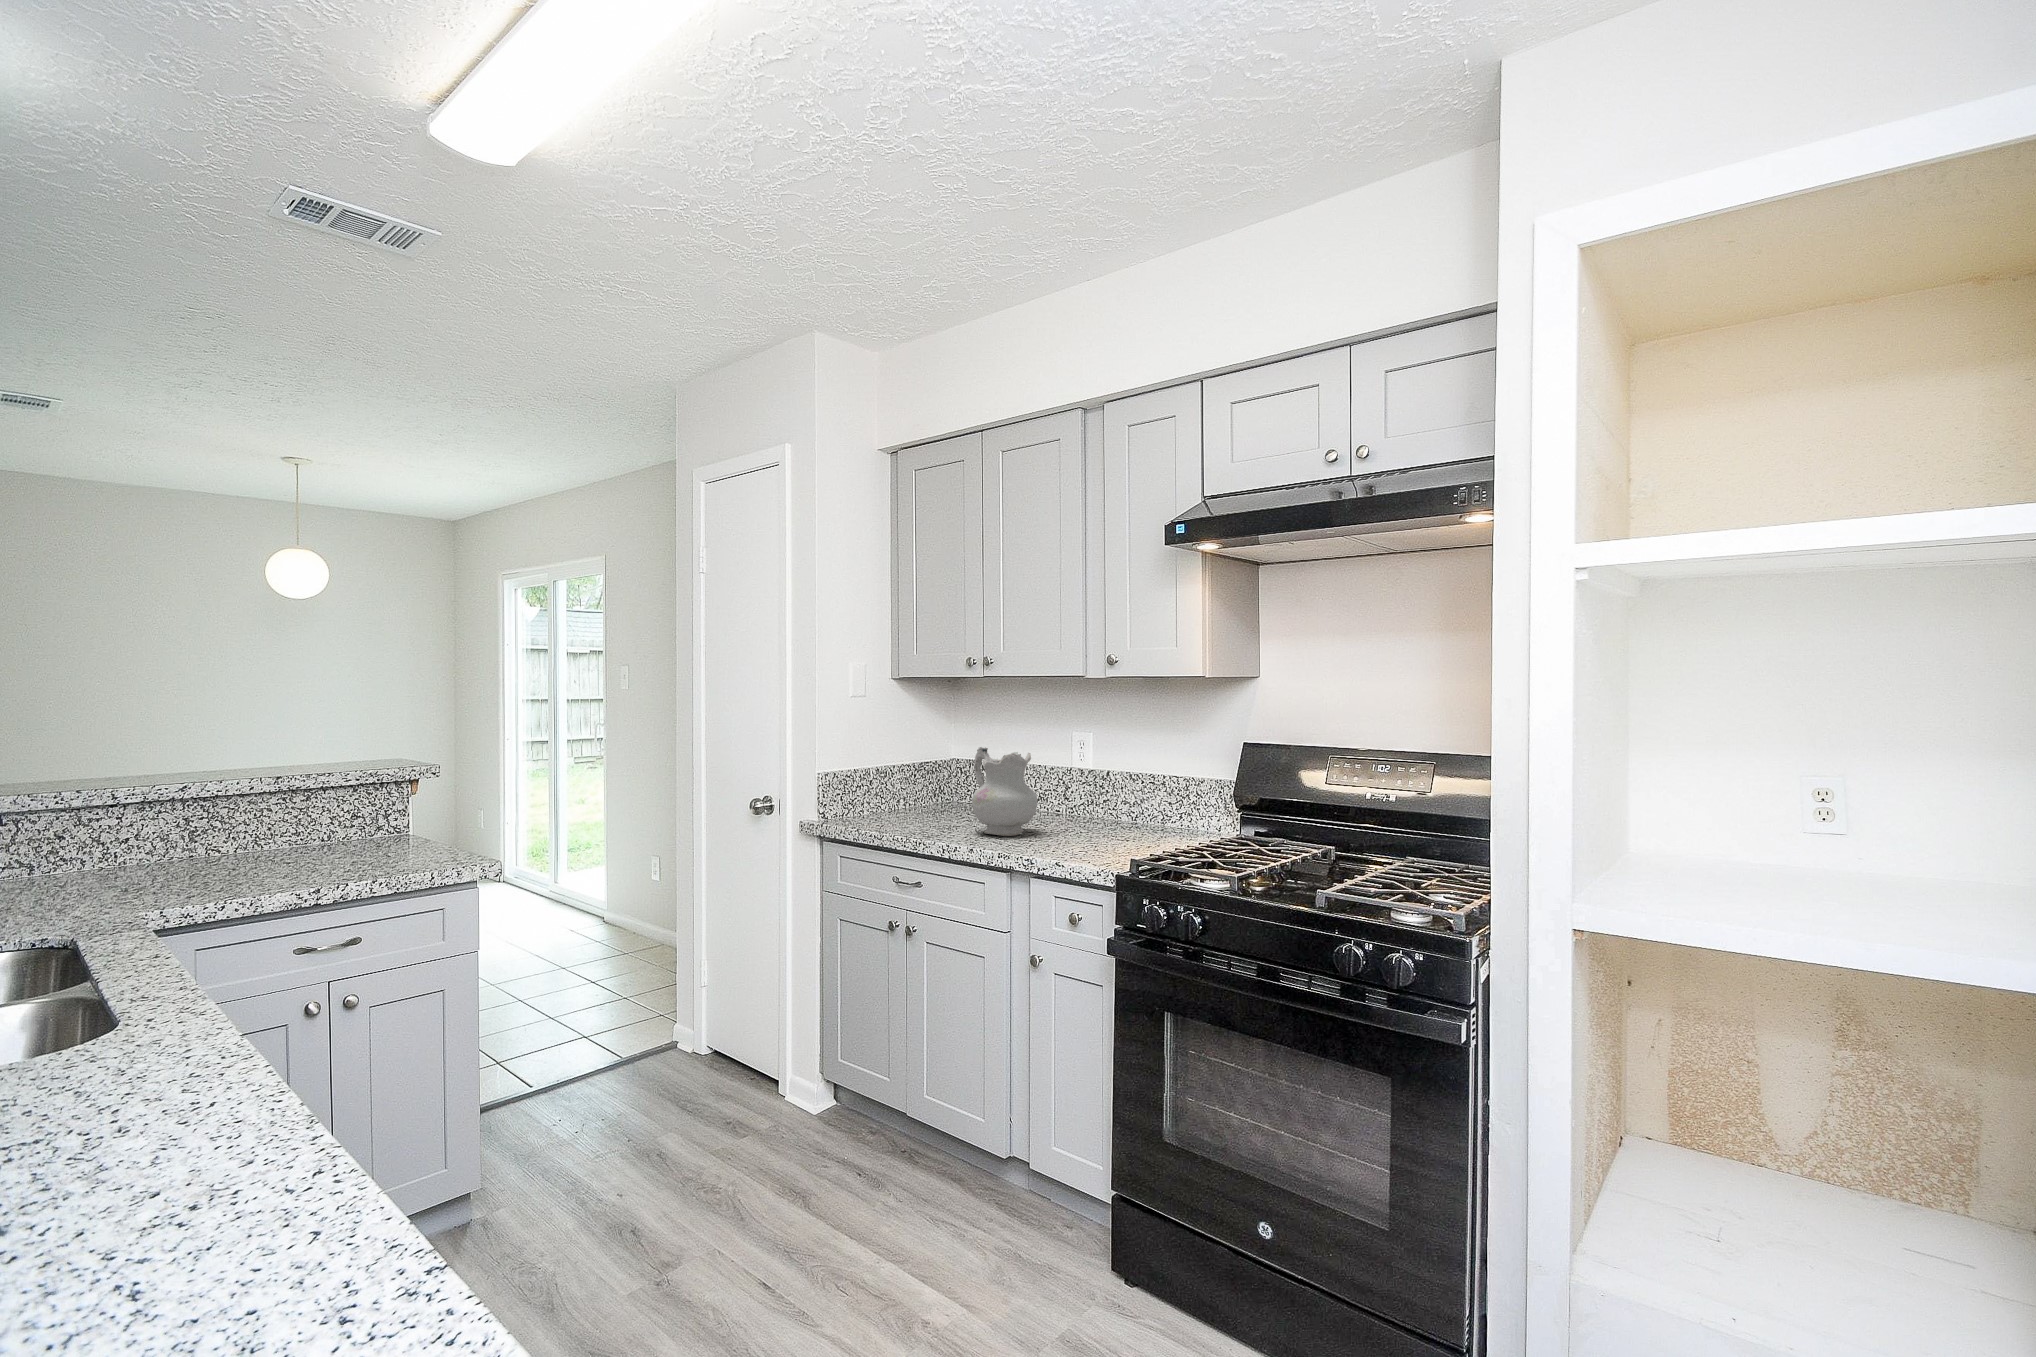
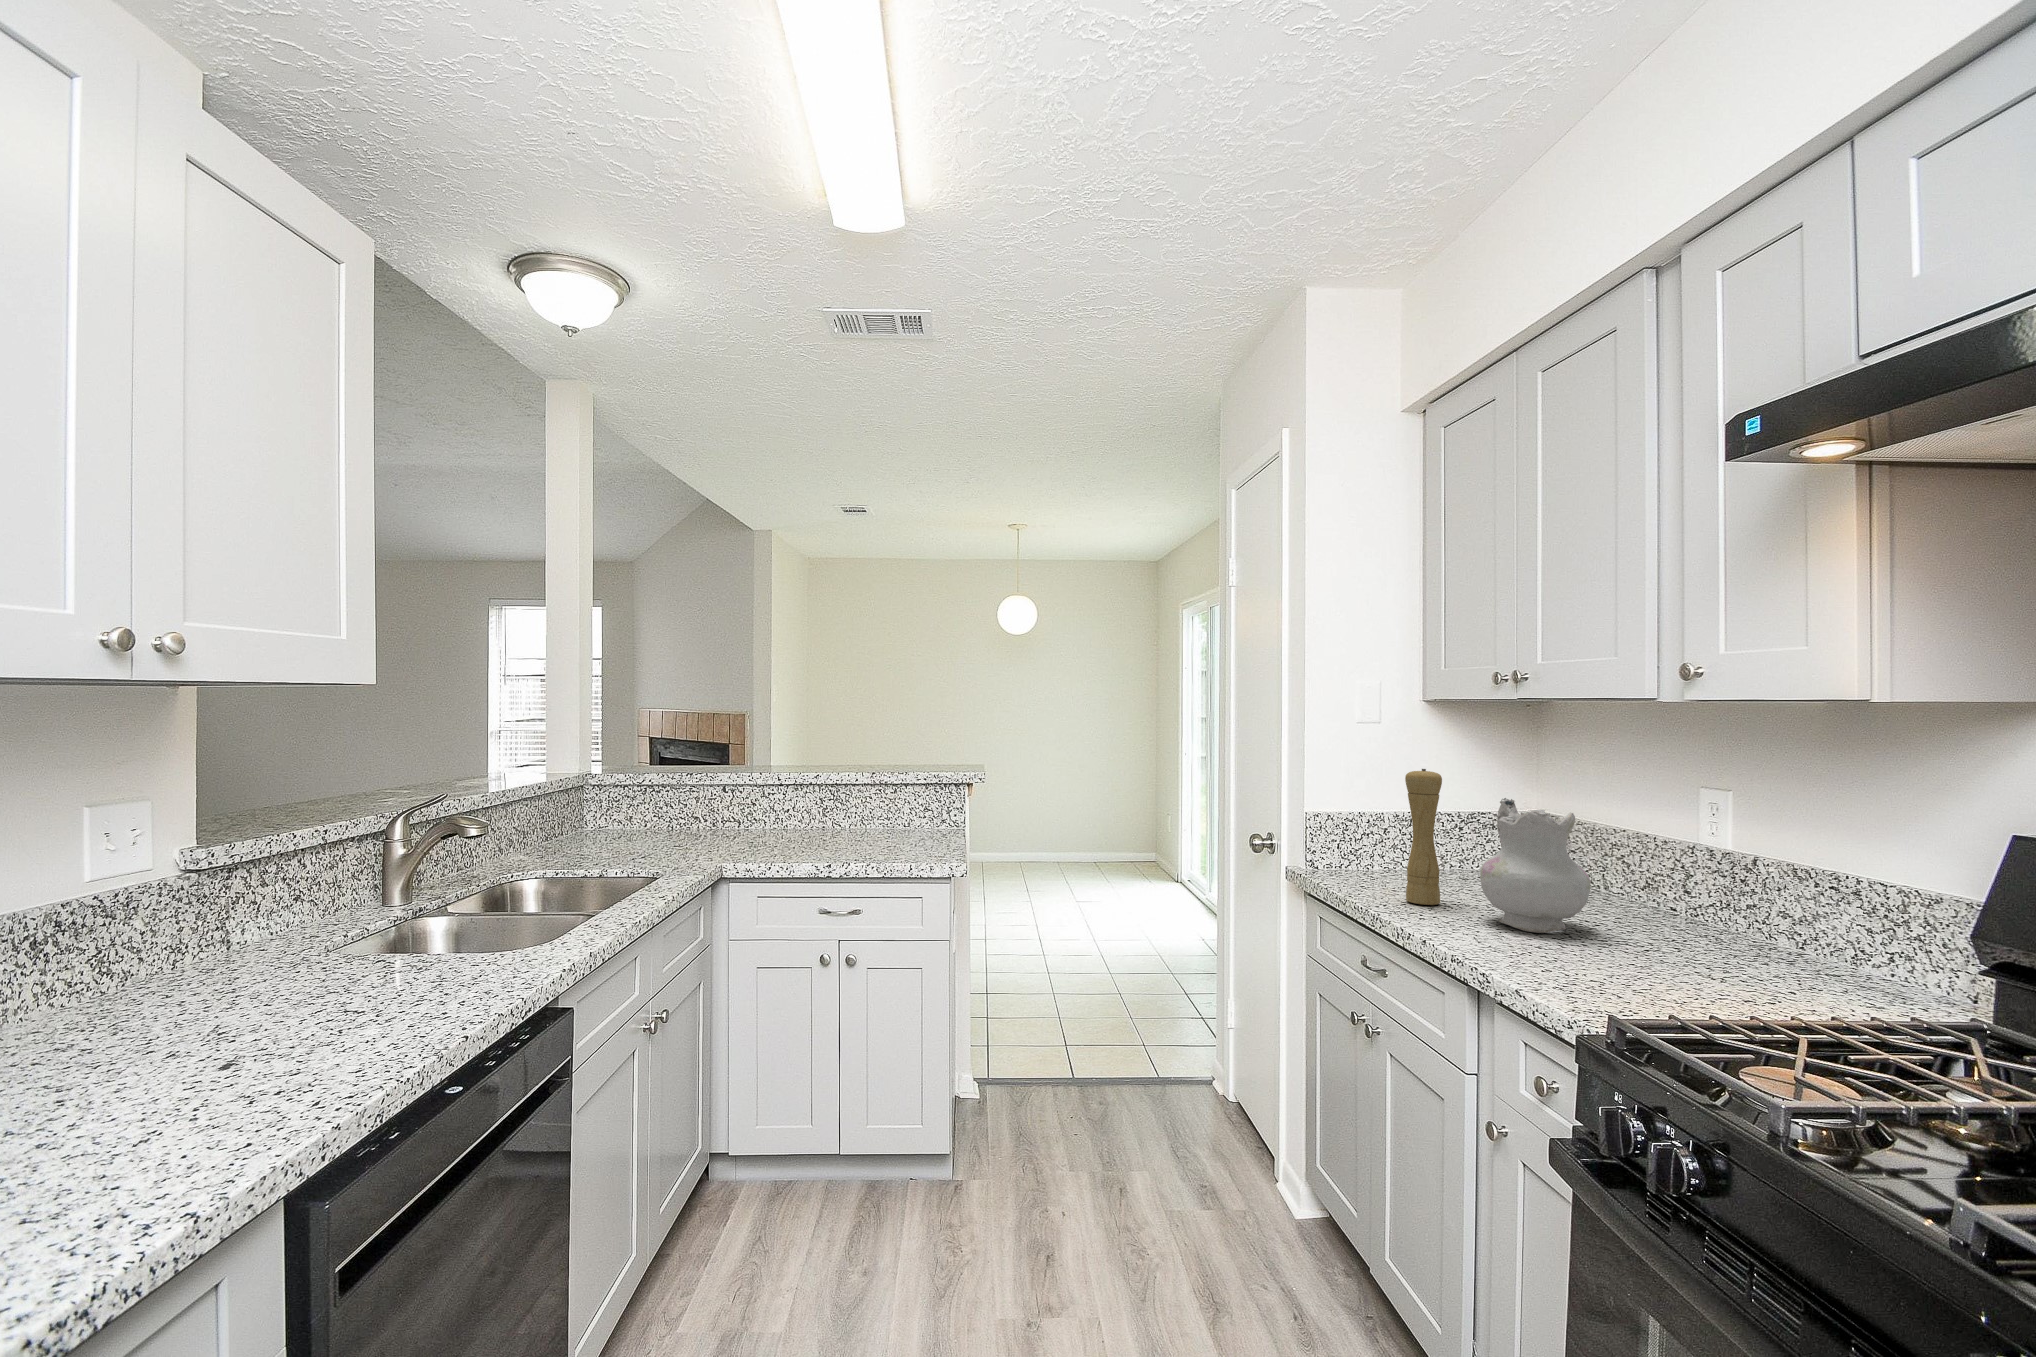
pepper mill: none [913,730,938,832] -> present [1405,769,1442,905]

